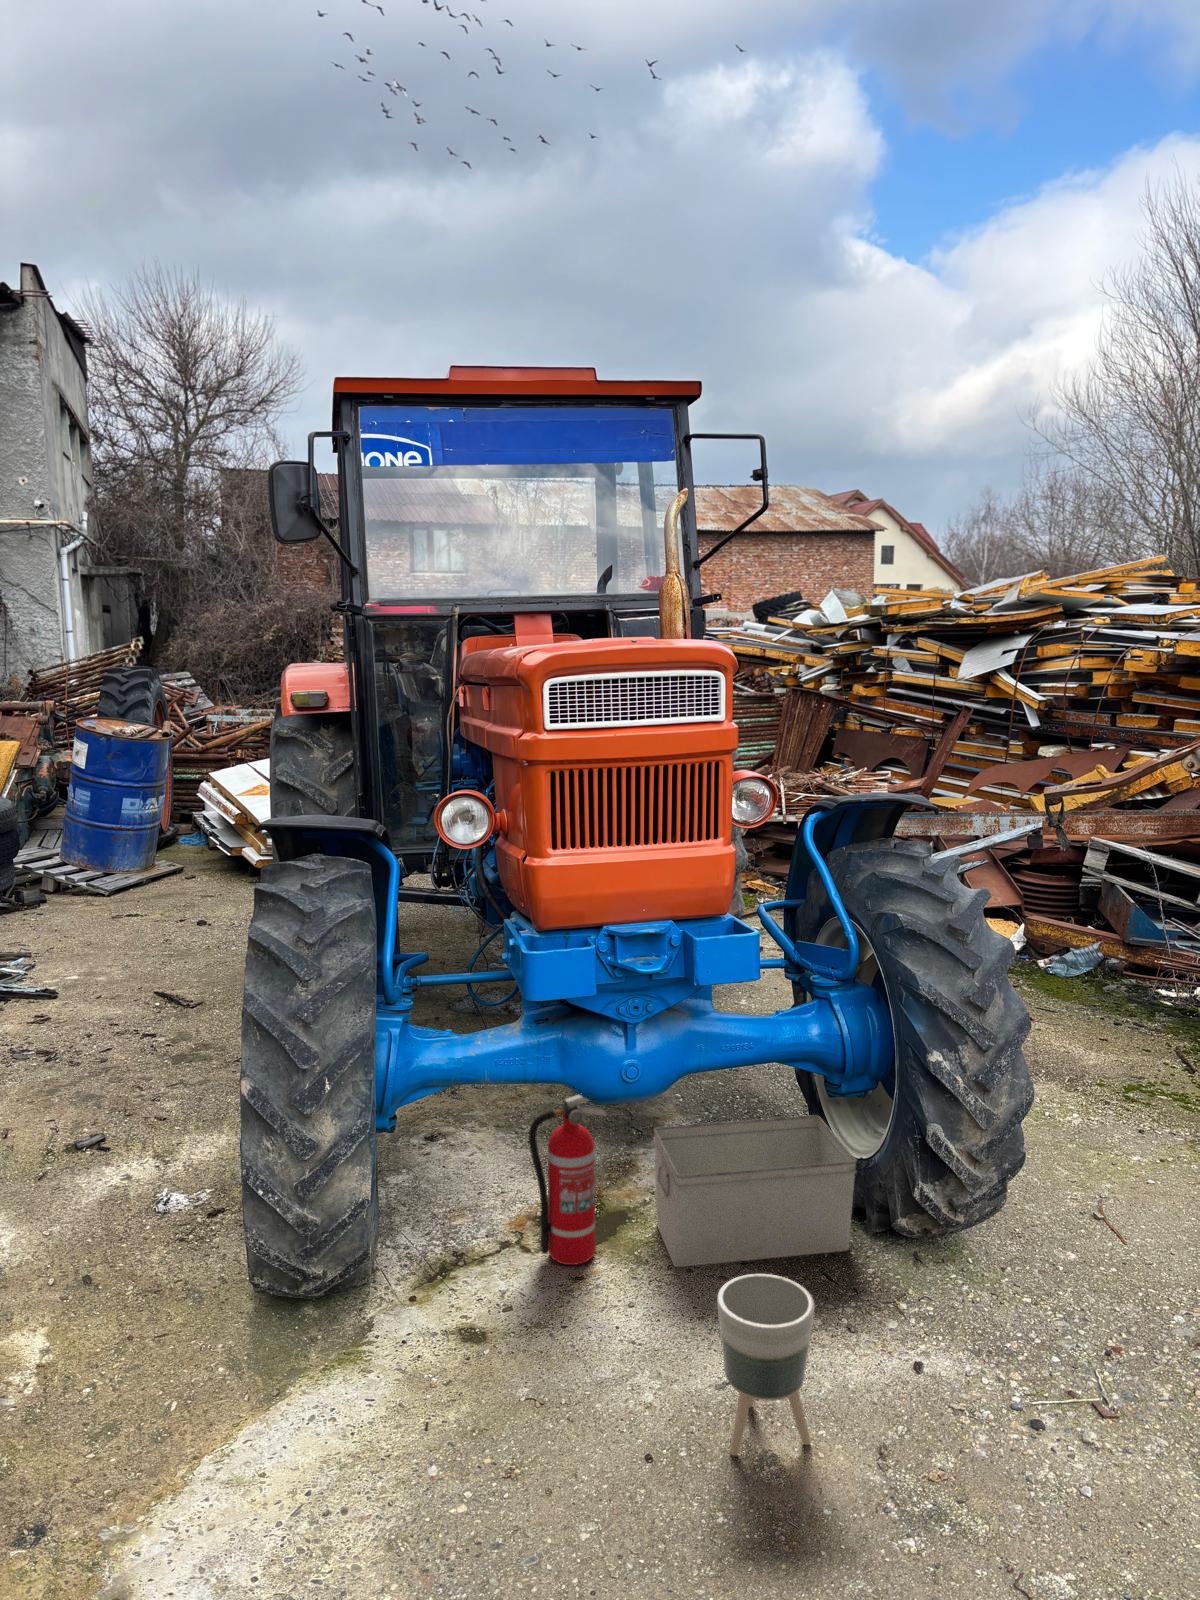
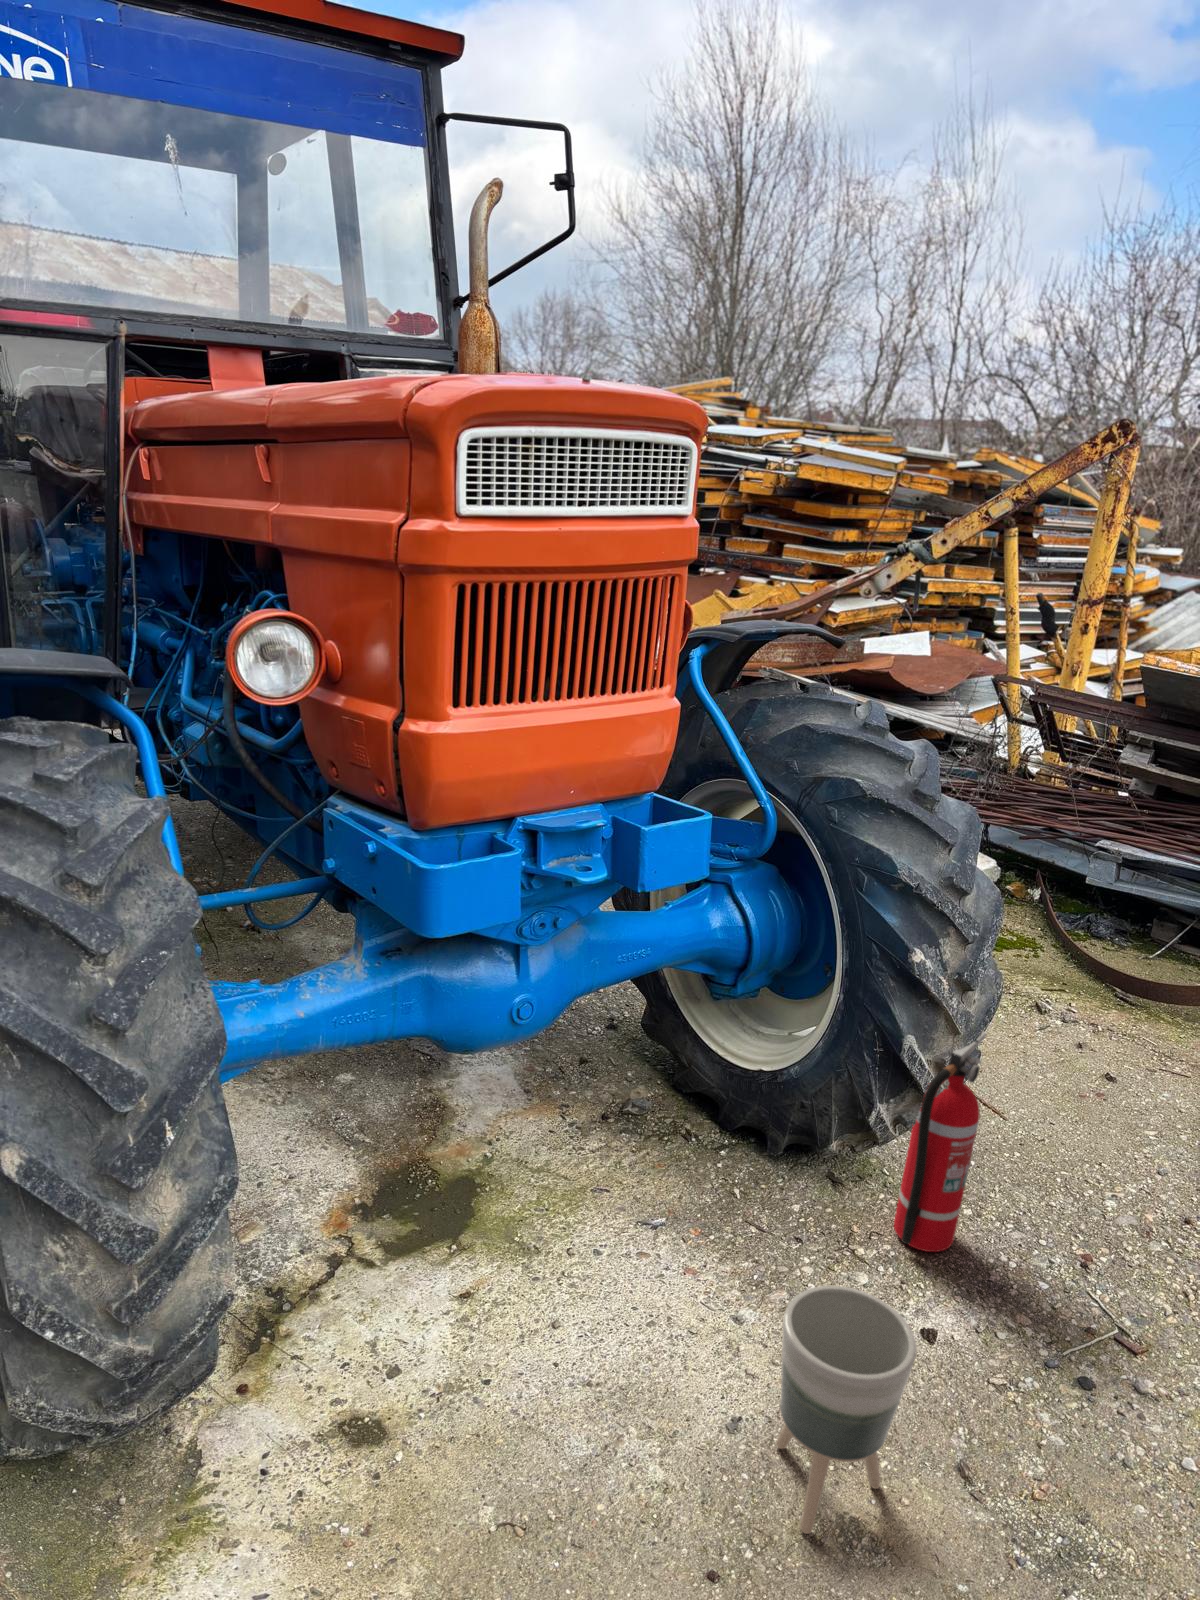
fire extinguisher: present [529,1095,606,1265] -> present [894,1032,986,1252]
storage bin: present [654,1115,857,1267] -> none [518,1023,783,1249]

